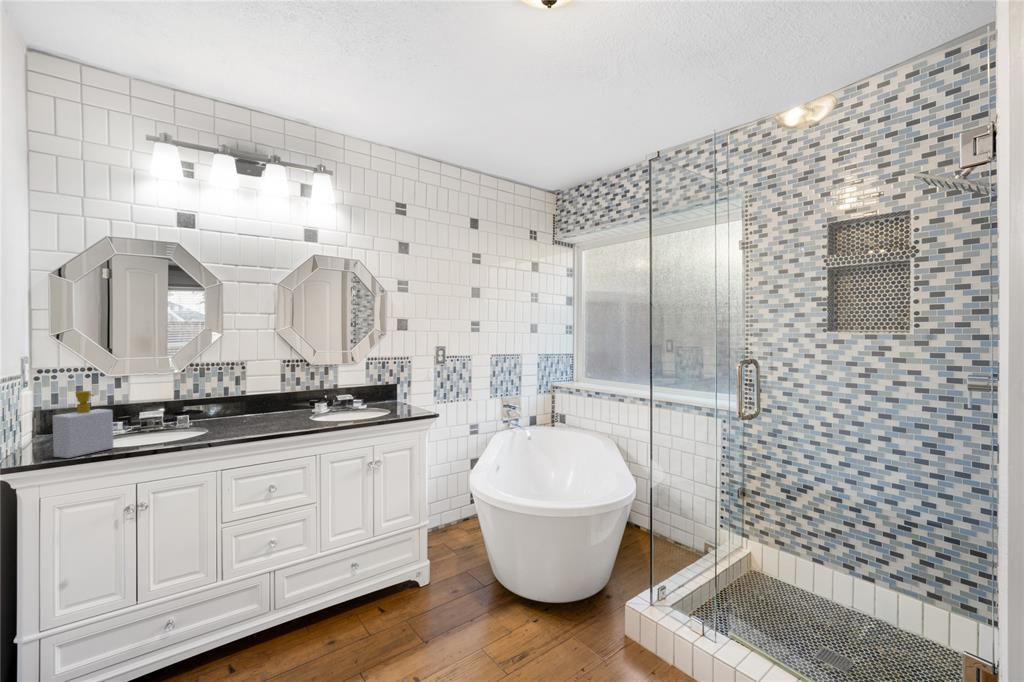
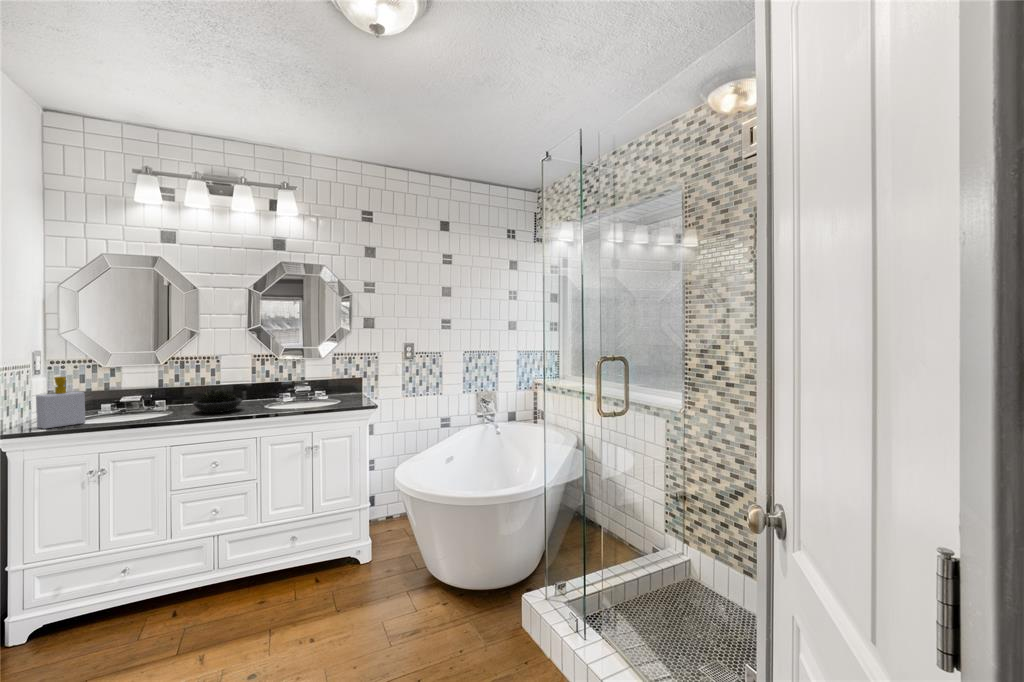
succulent plant: none [233,401,289,430] -> present [193,389,242,413]

